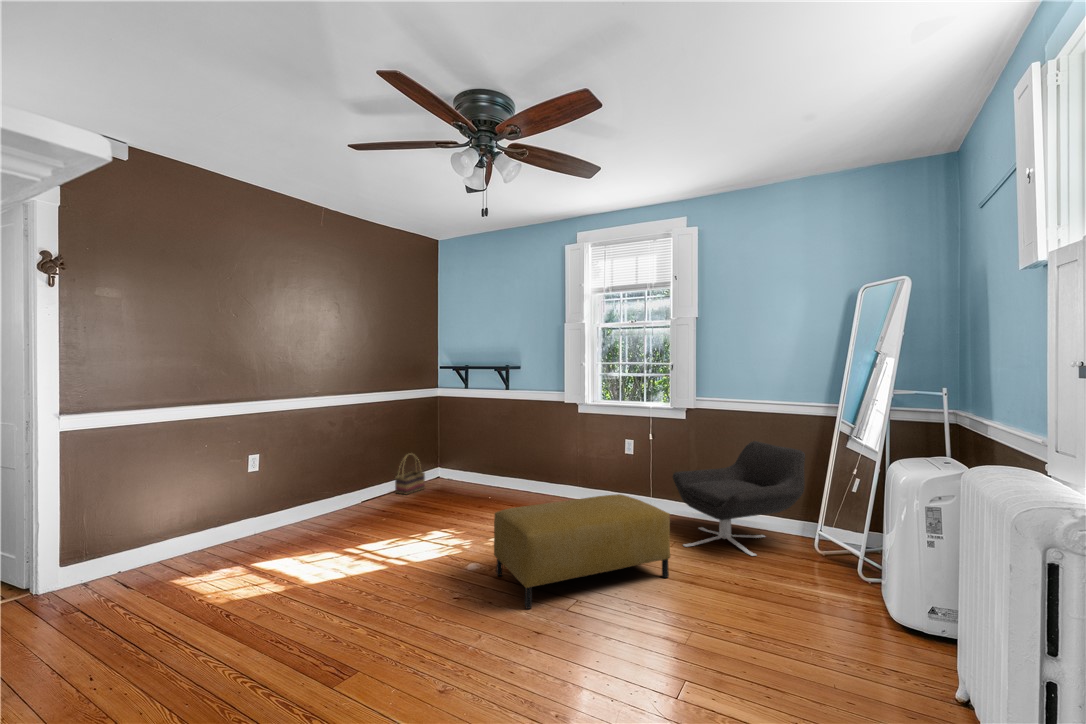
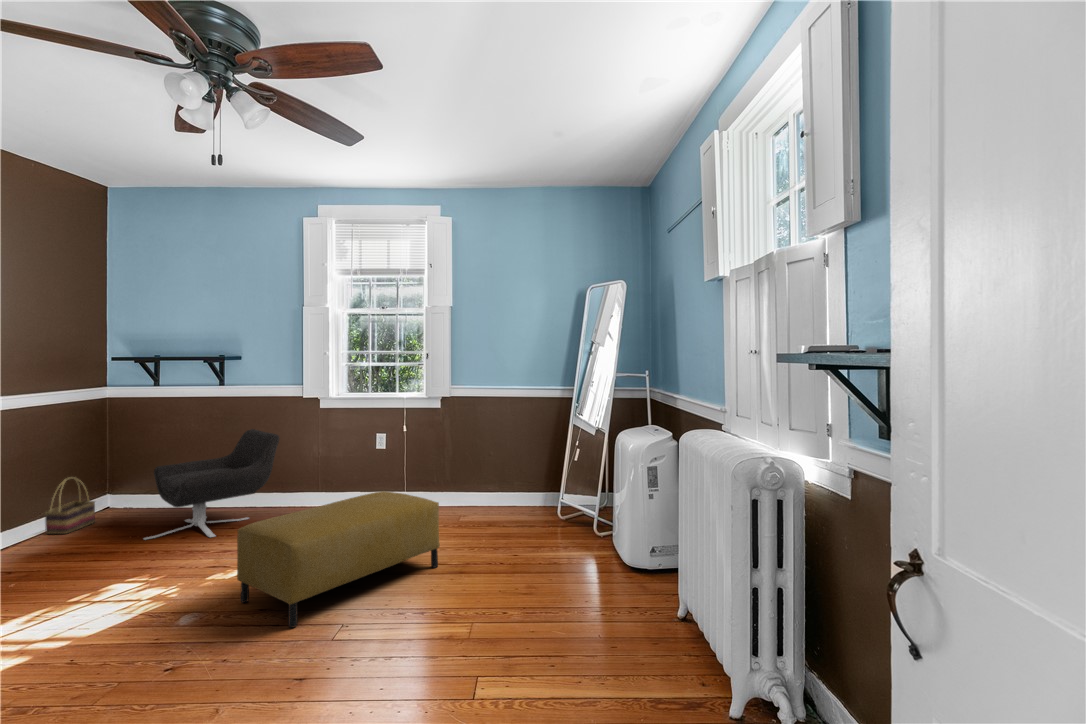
lounge chair: present [673,441,805,556] -> present [144,429,279,540]

